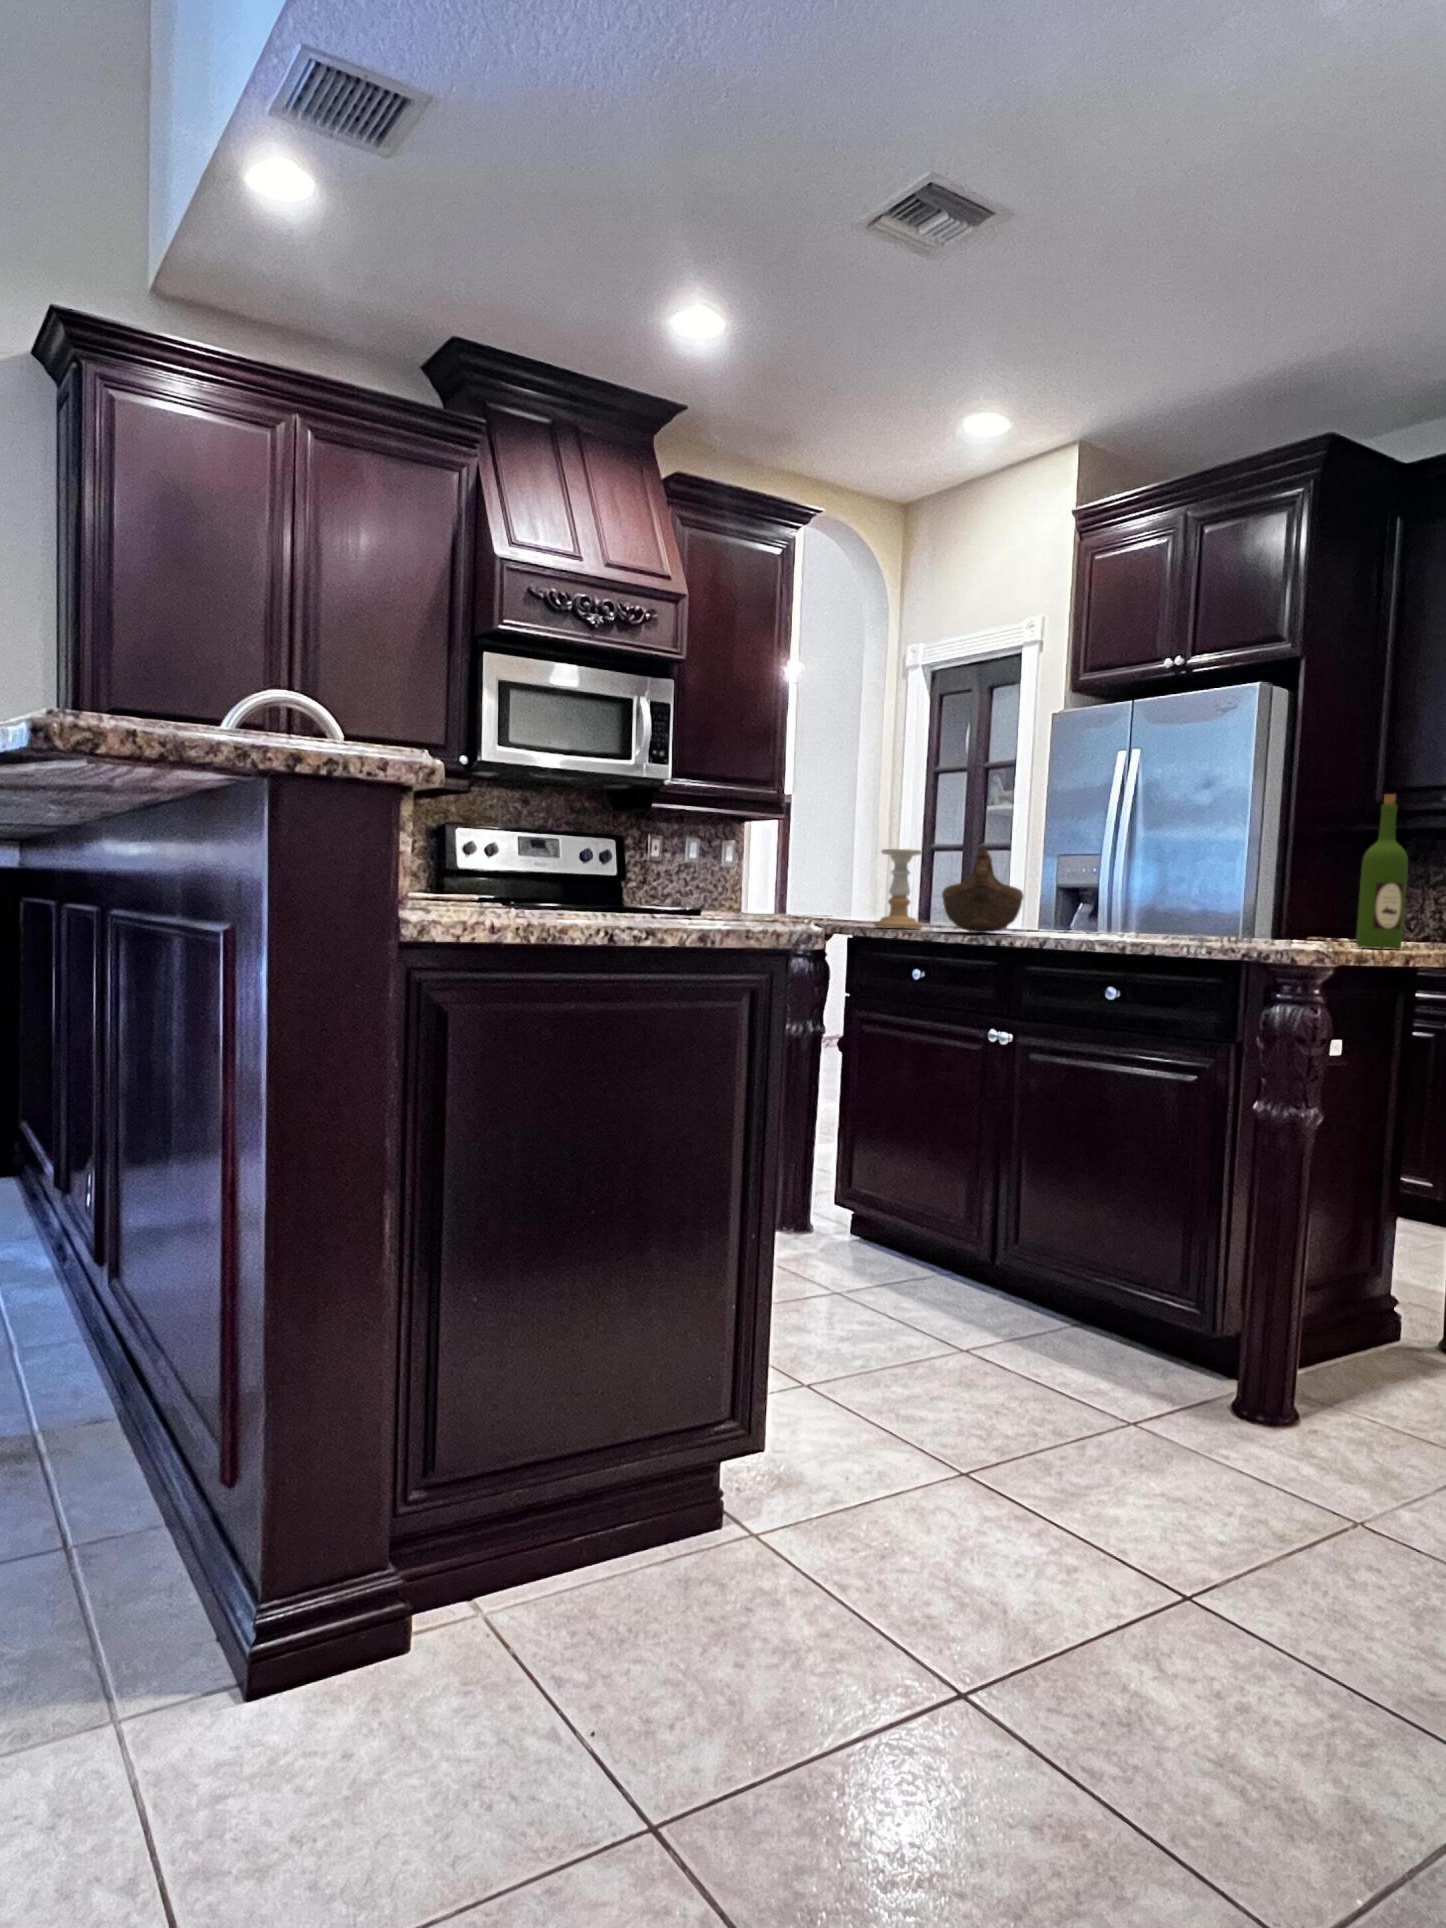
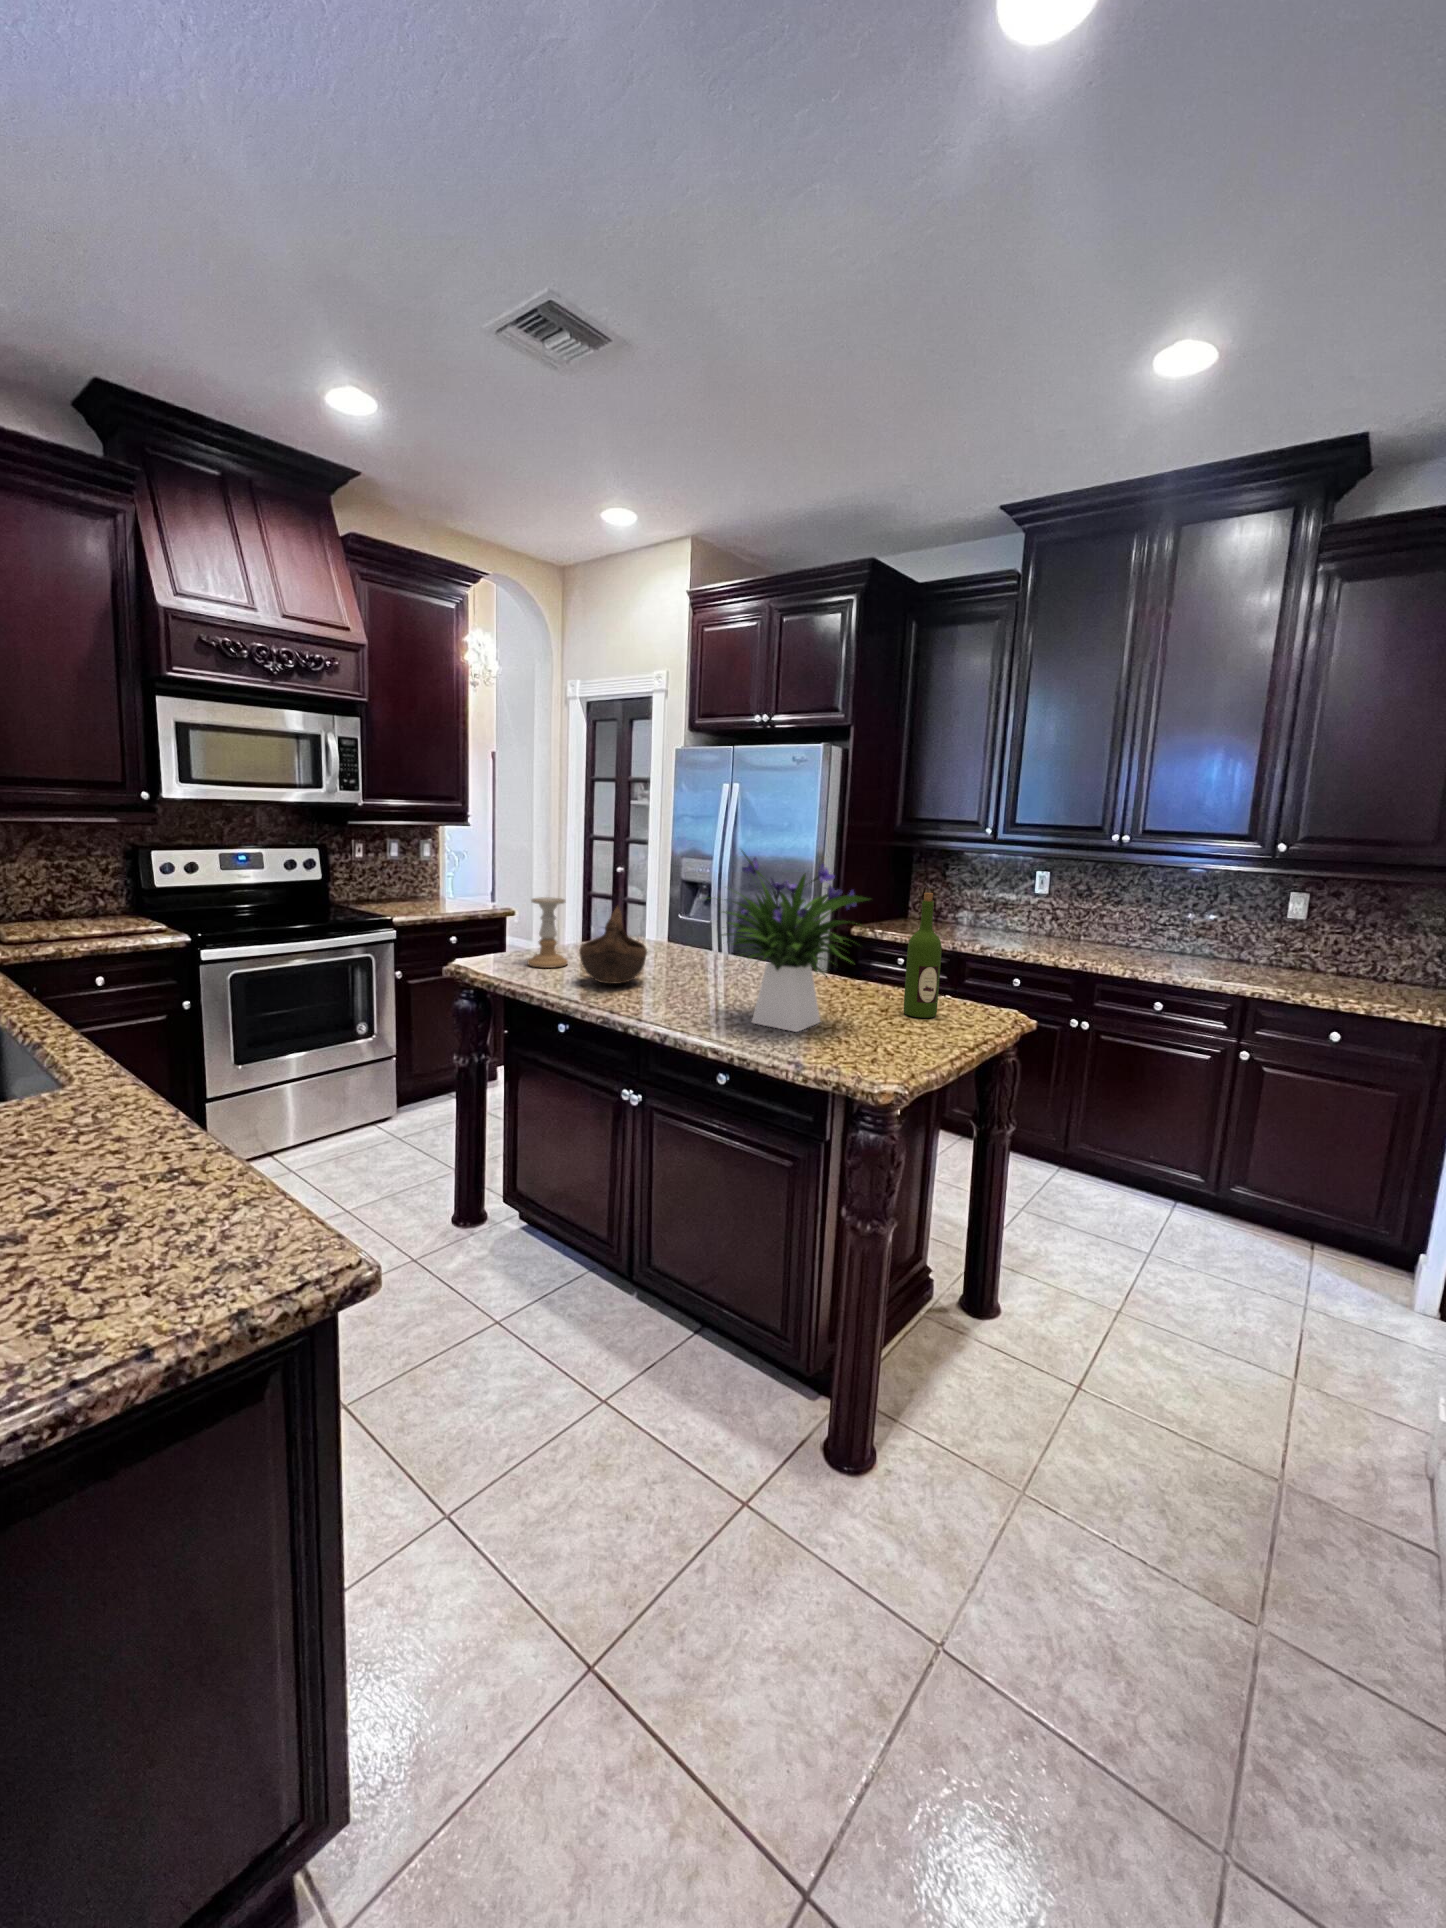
flower arrangement: none [1093,742,1310,946] -> present [723,851,871,1032]

